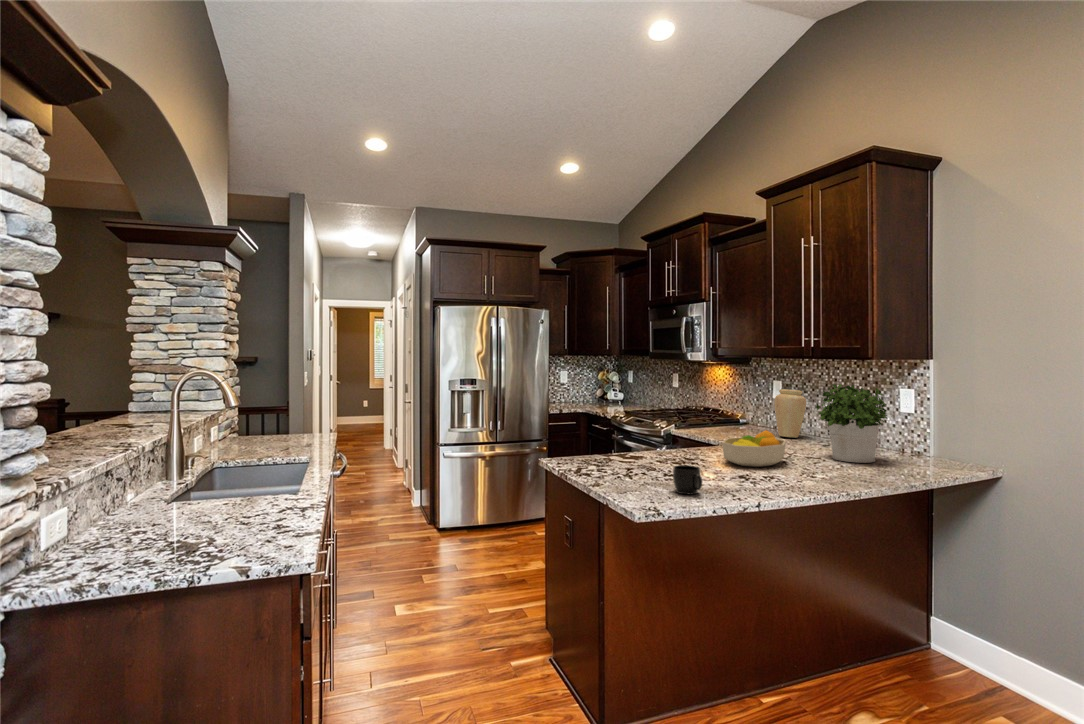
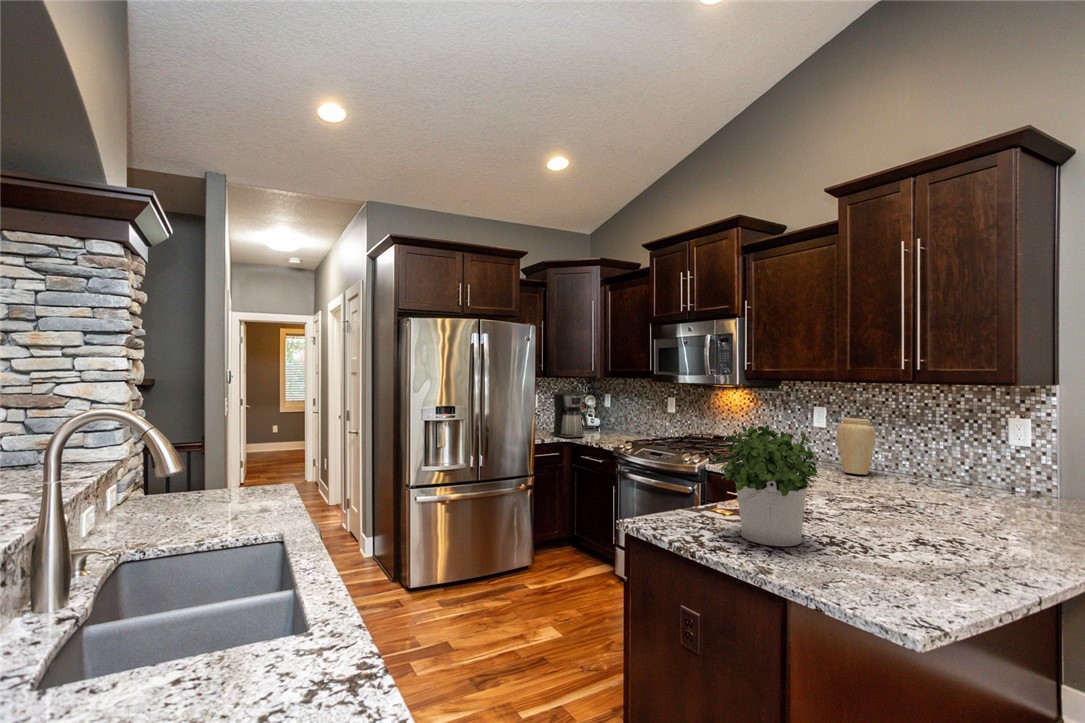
coffee maker: none [565,369,595,409] -> present [552,391,588,438]
potted plant: present [815,384,887,463] -> present [716,425,819,546]
fruit bowl: present [722,430,786,467] -> none [846,476,934,528]
mug: present [673,465,702,494] -> none [881,547,942,596]

